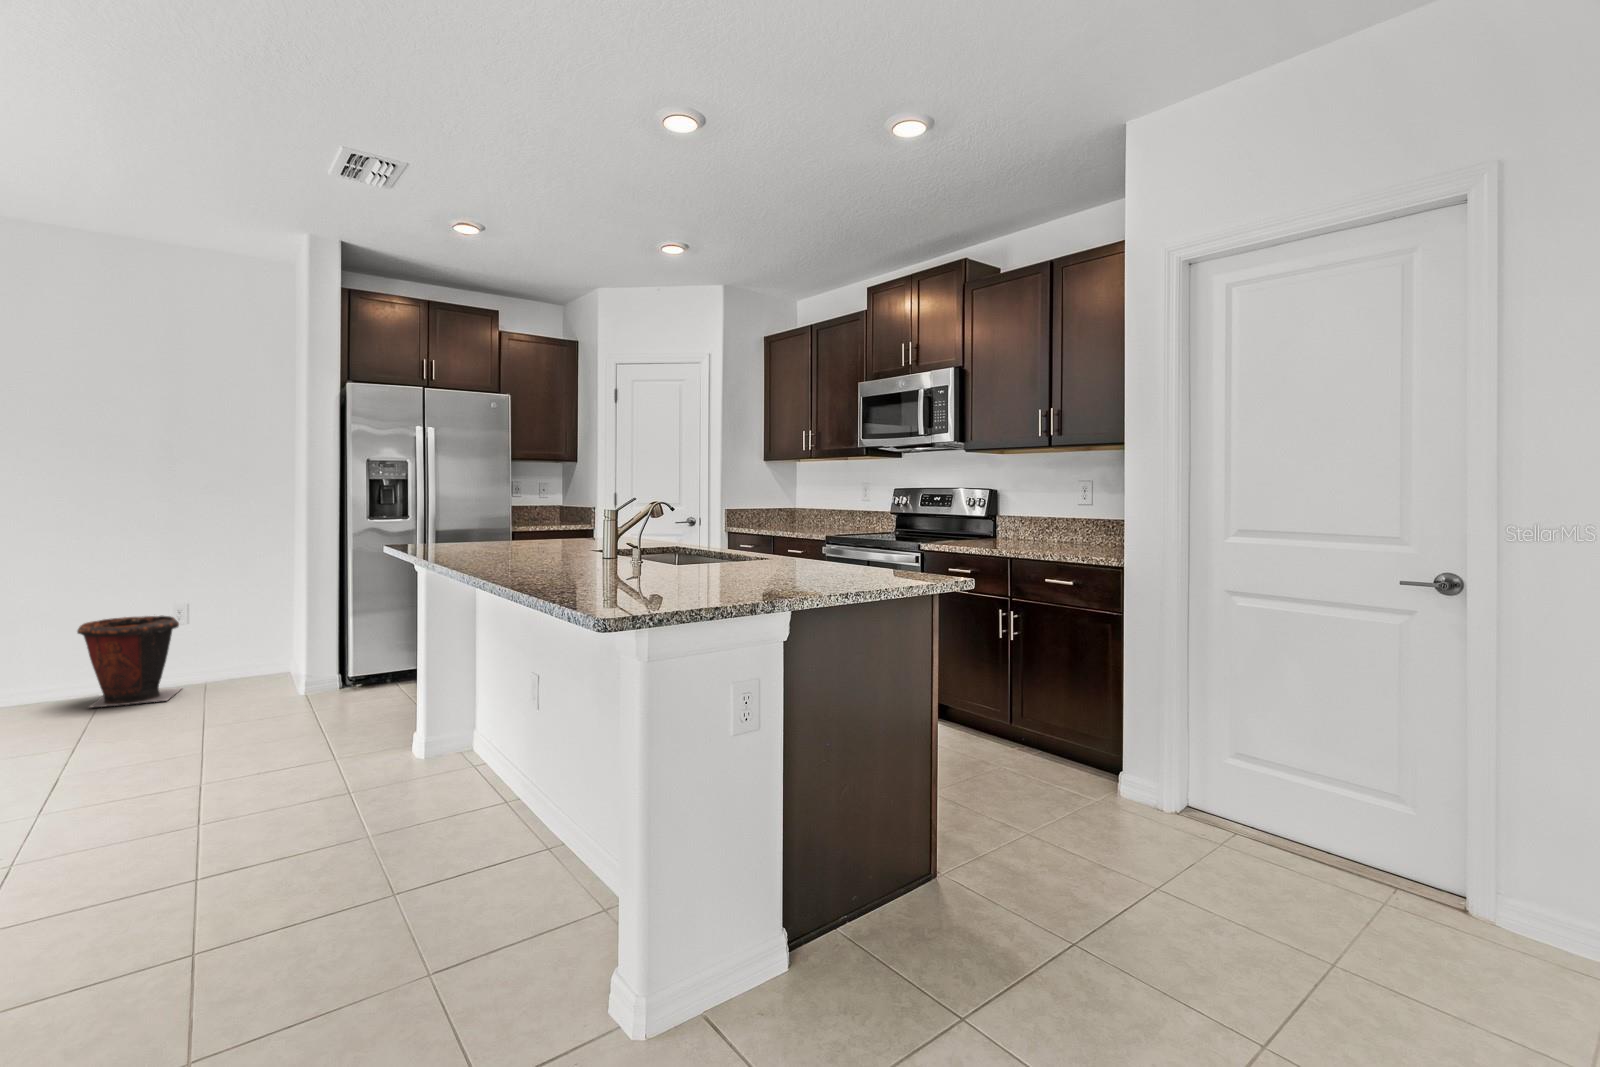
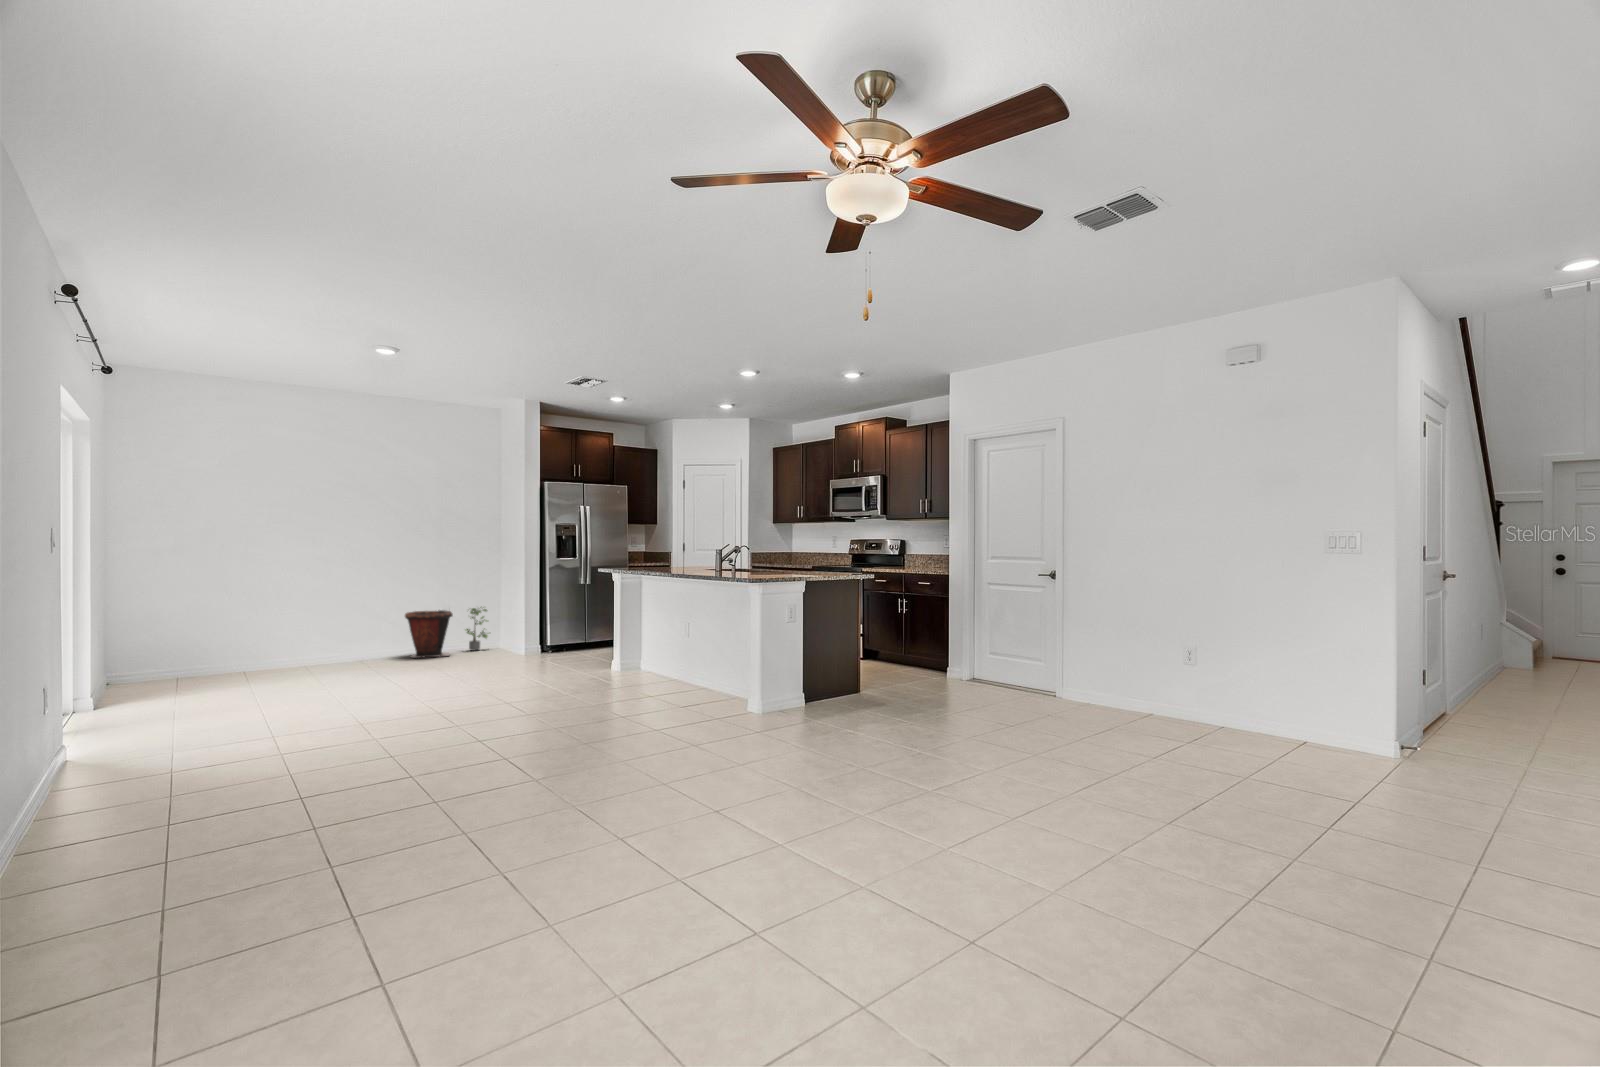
potted plant: none [214,603,271,684] -> present [465,607,488,651]

